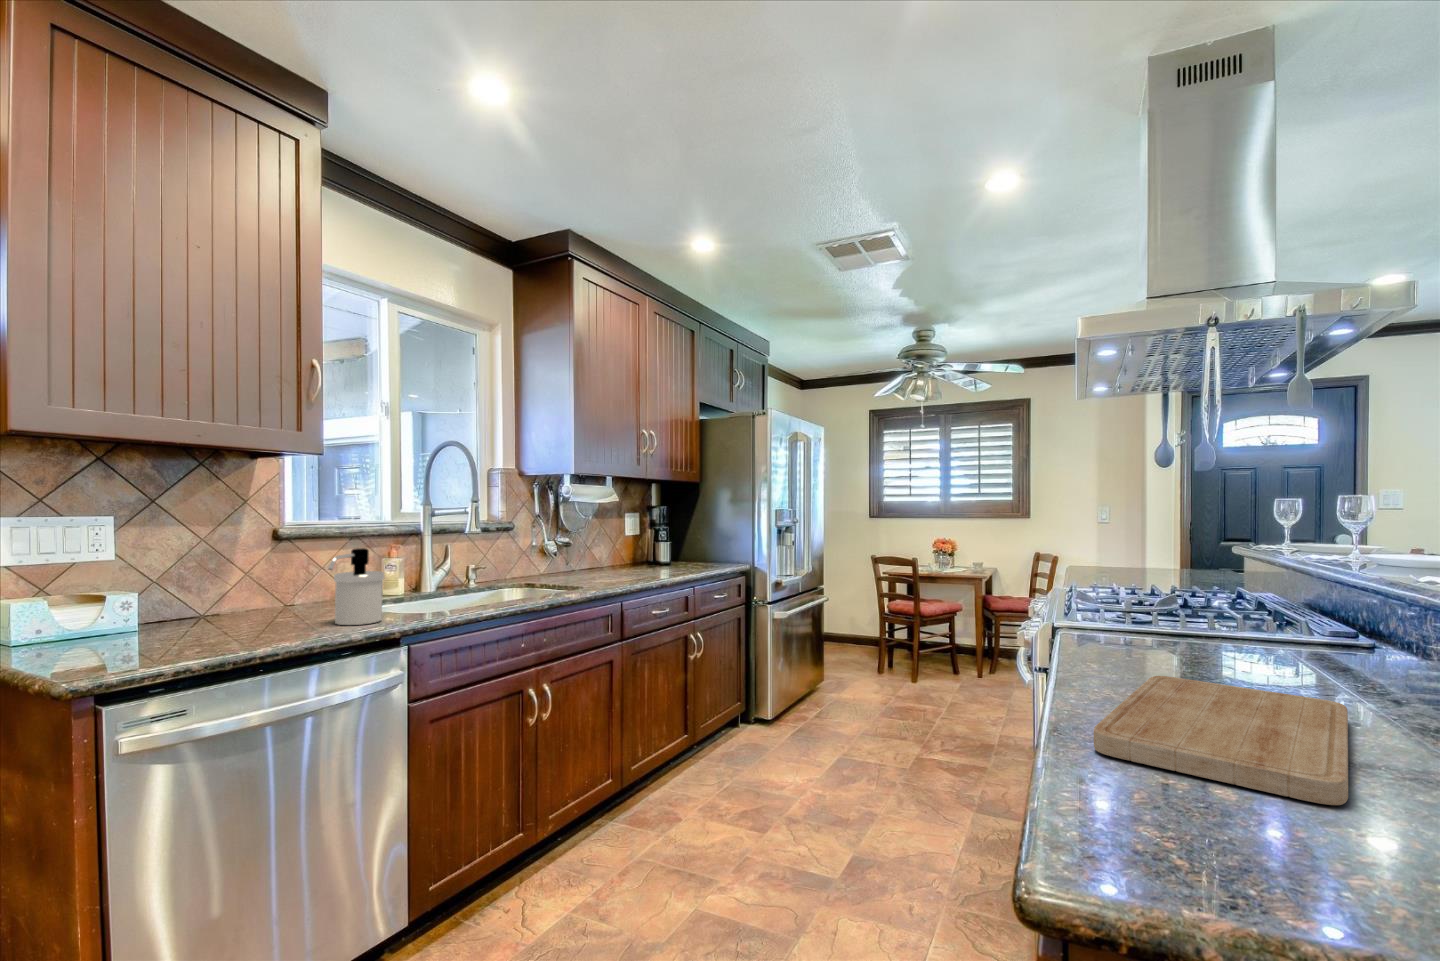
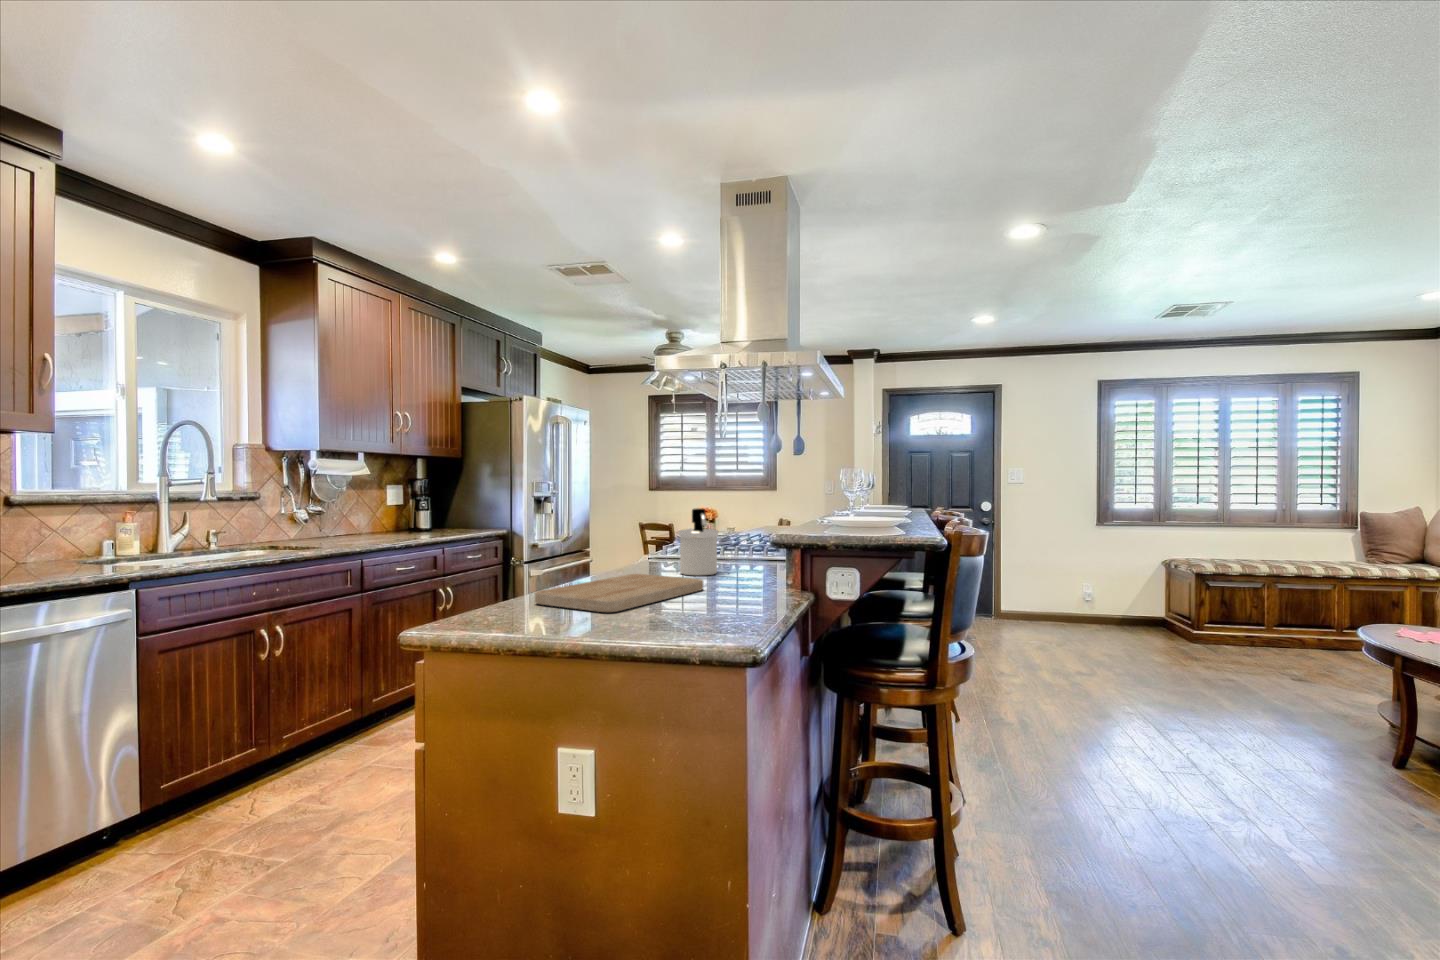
soap dispenser: present [329,548,384,625] -> present [679,508,718,575]

